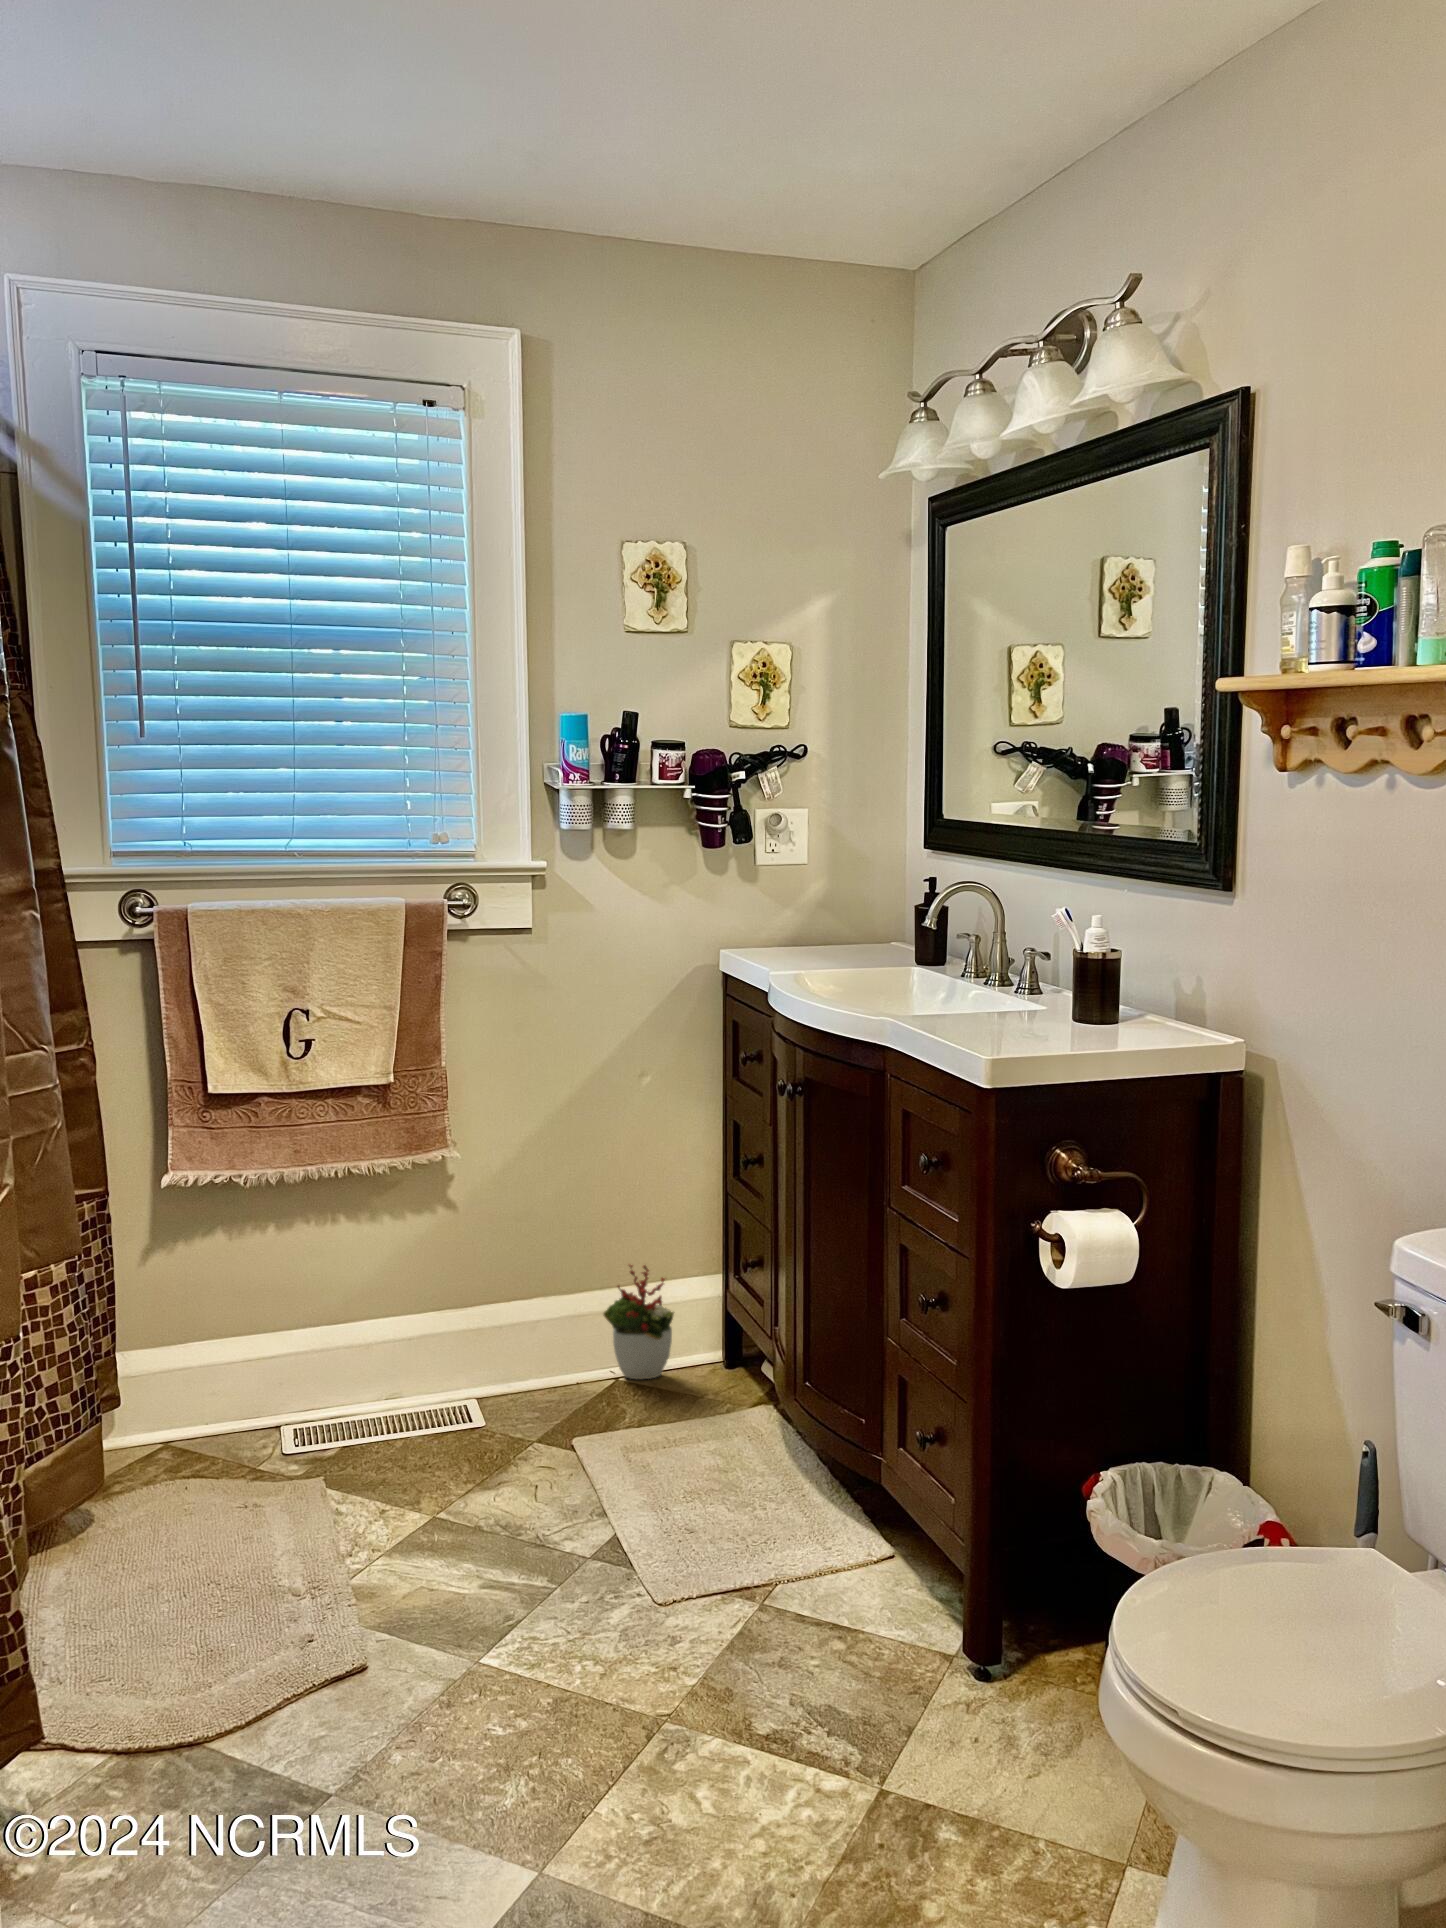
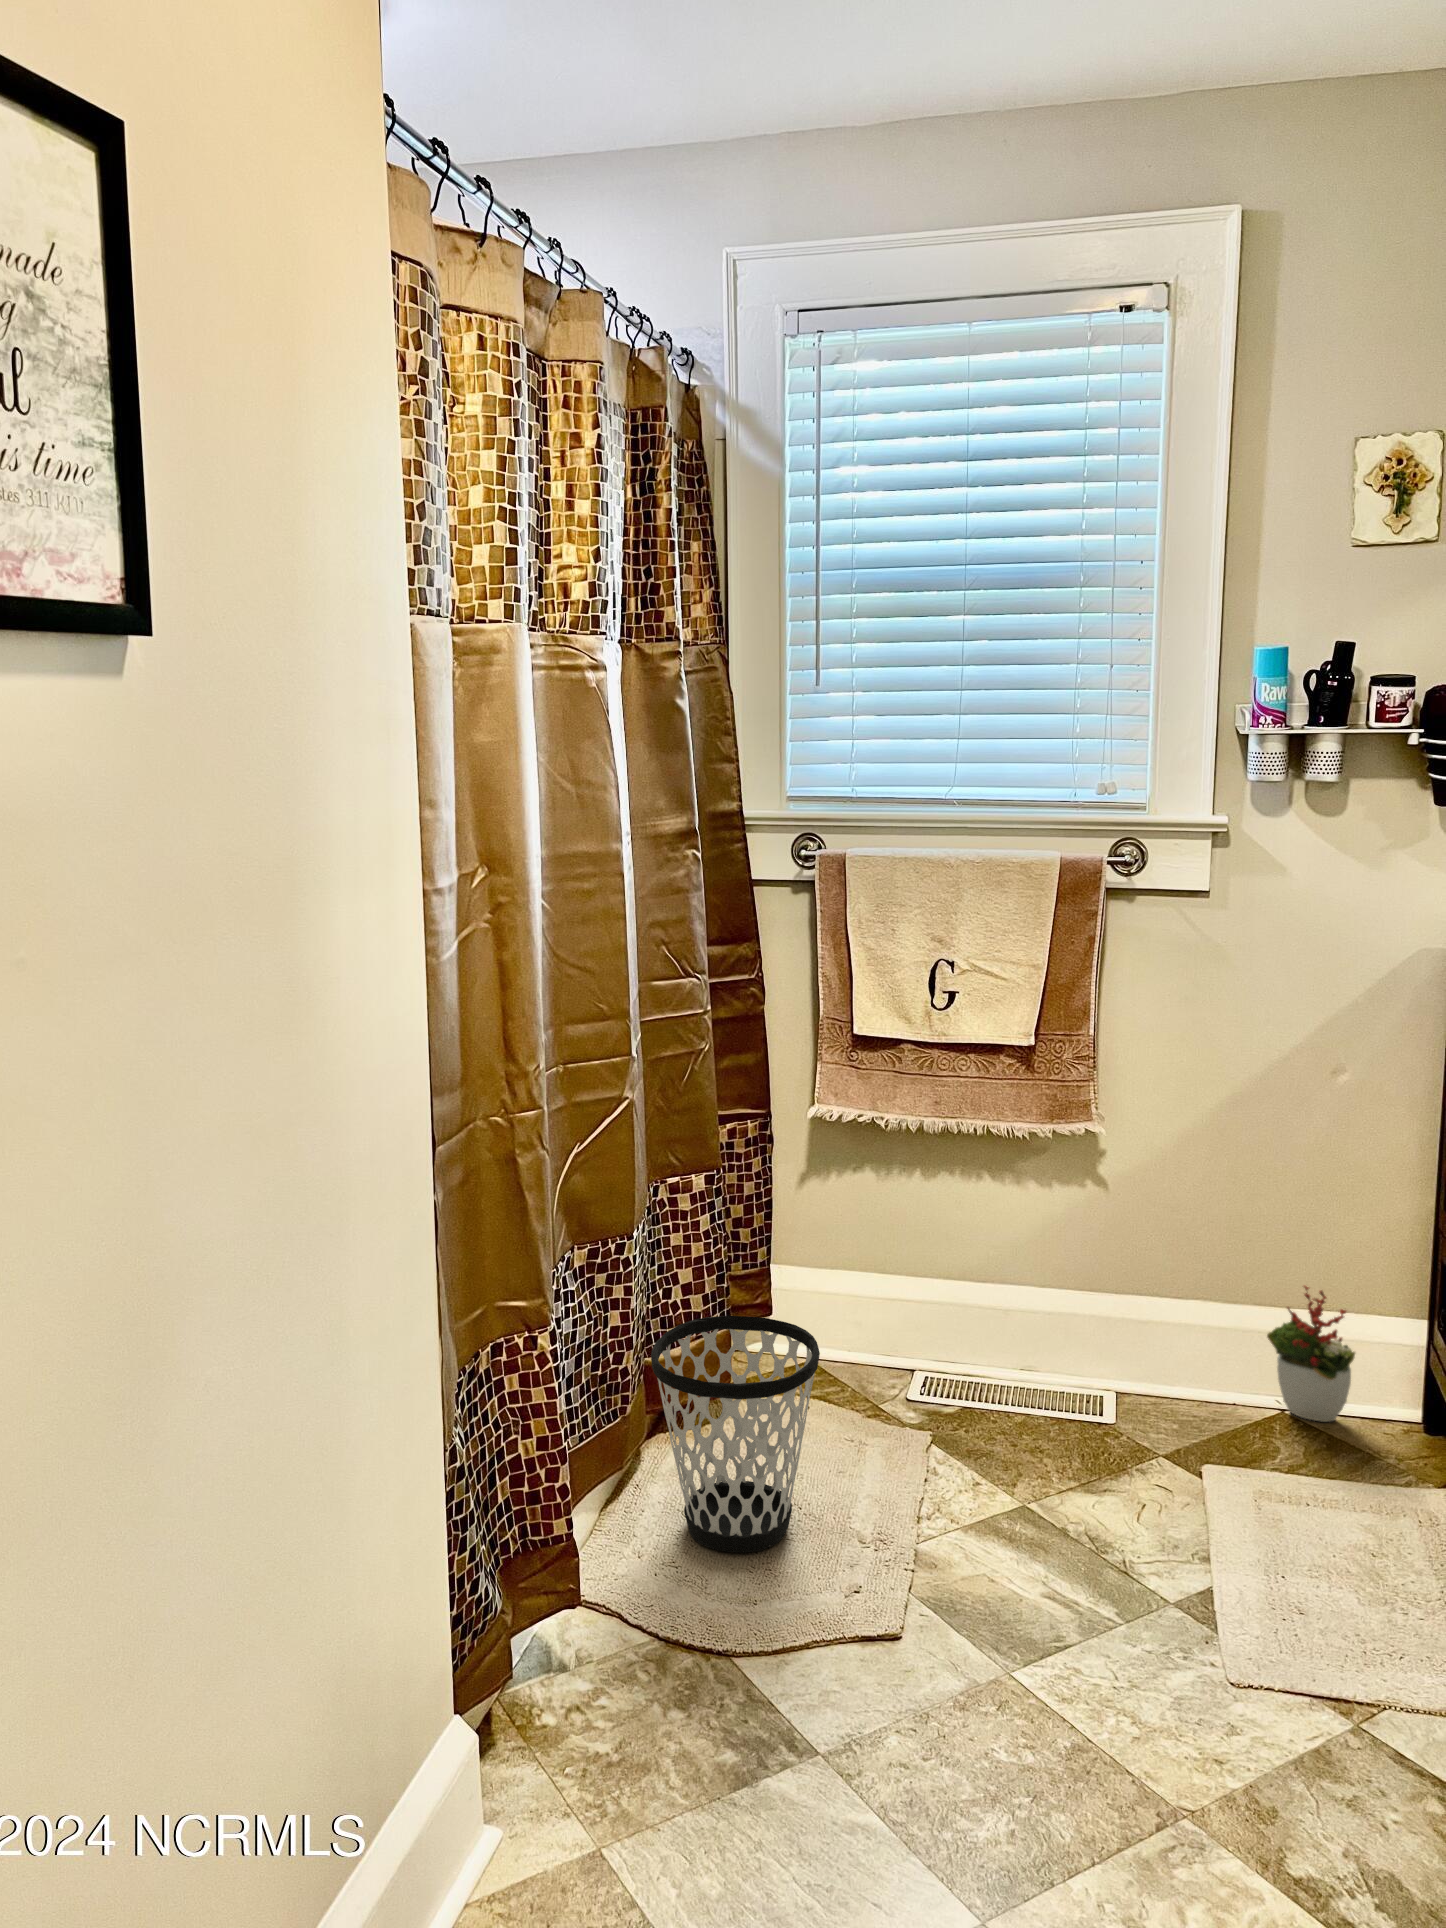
wastebasket: none [47,1396,240,1656] -> present [651,1316,820,1553]

